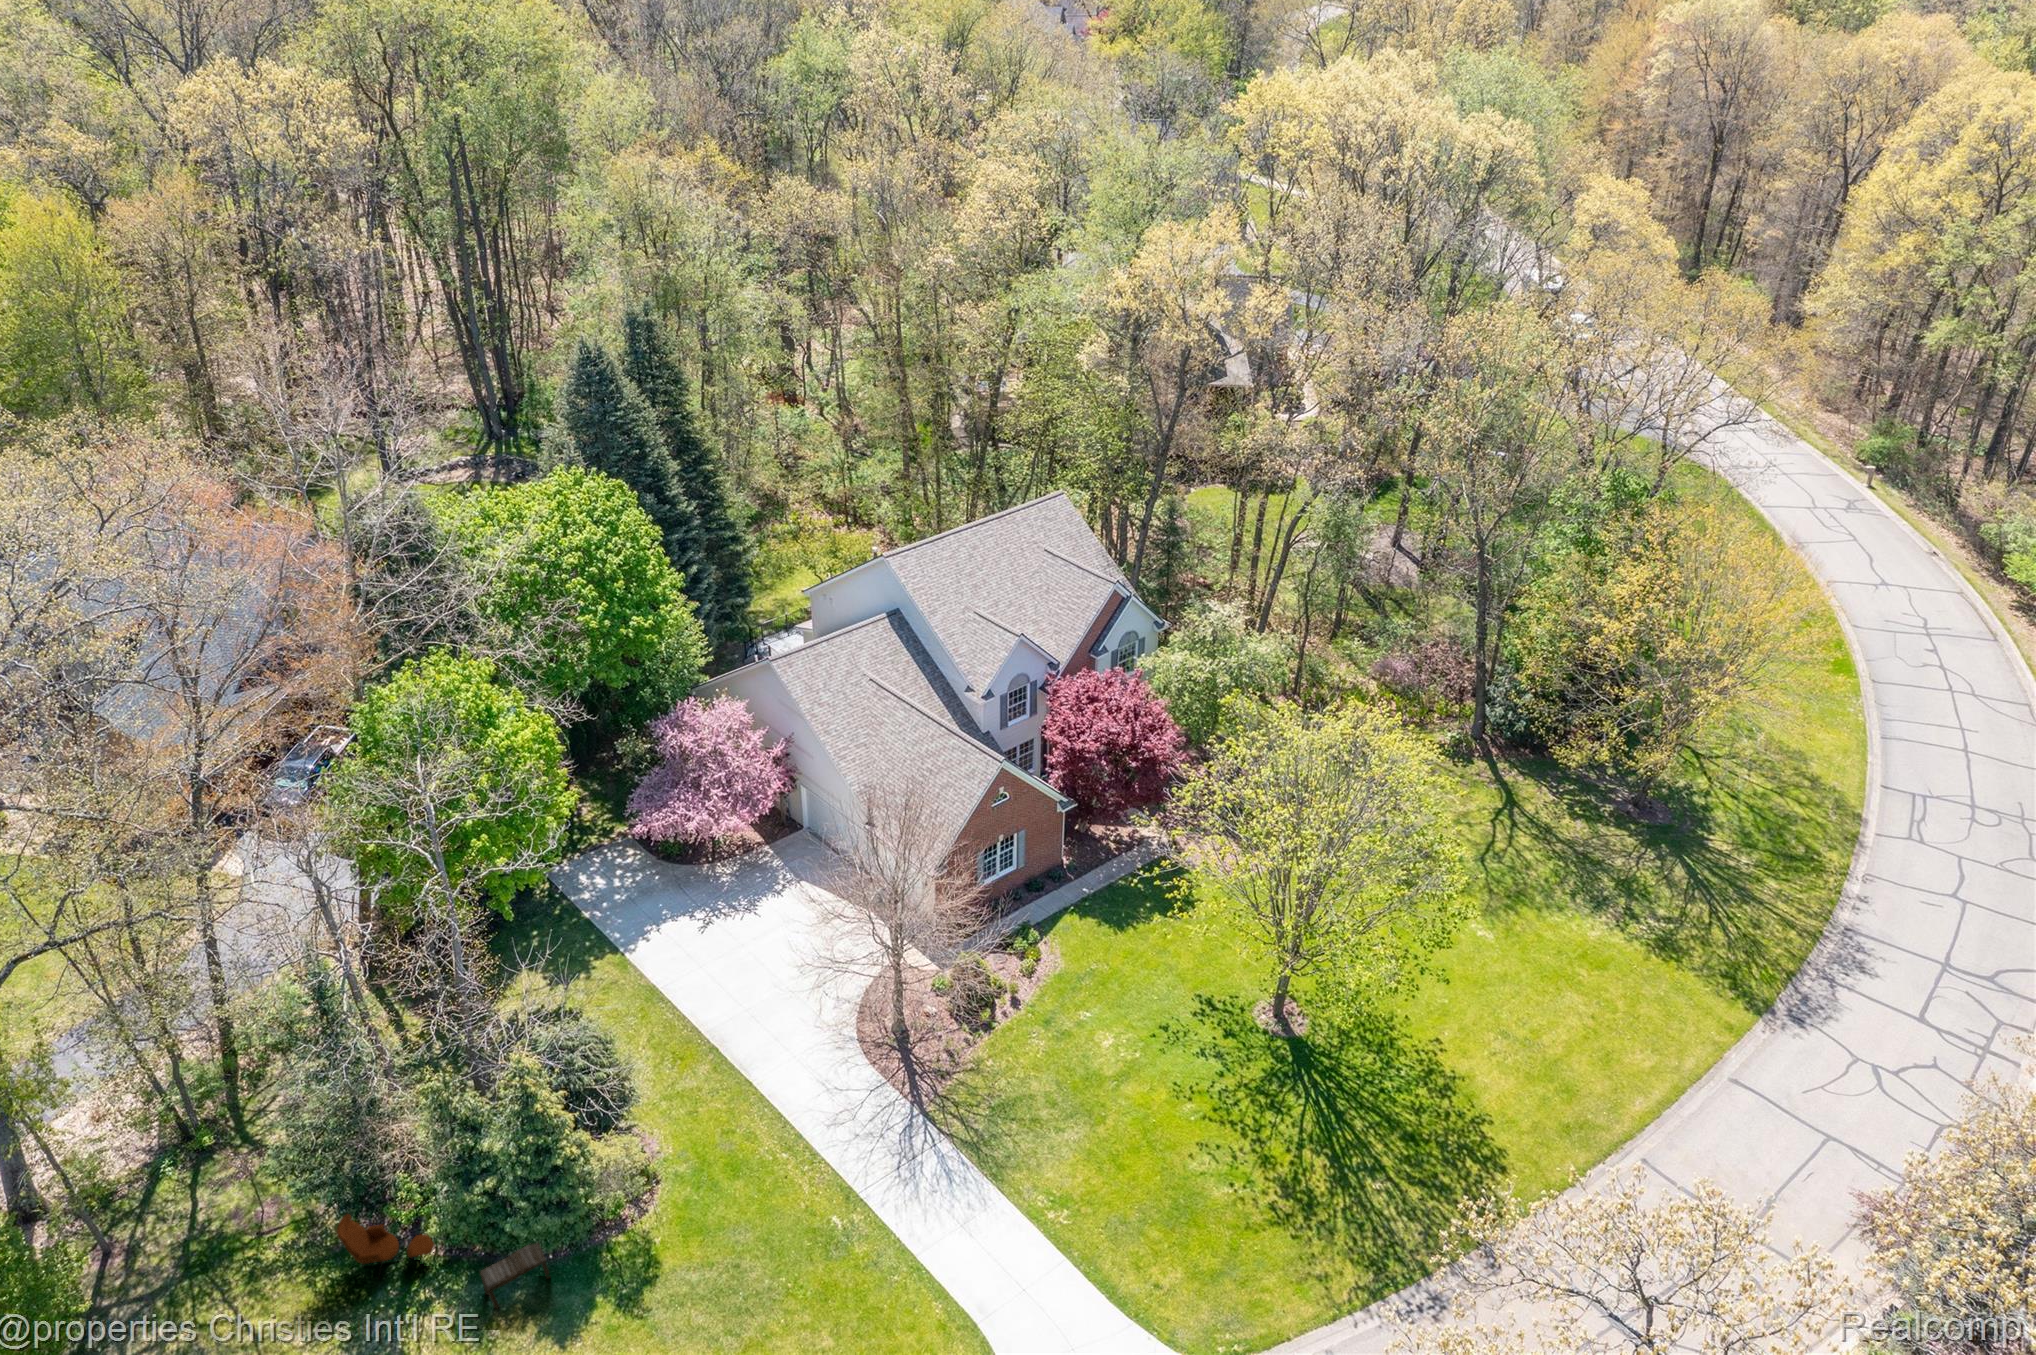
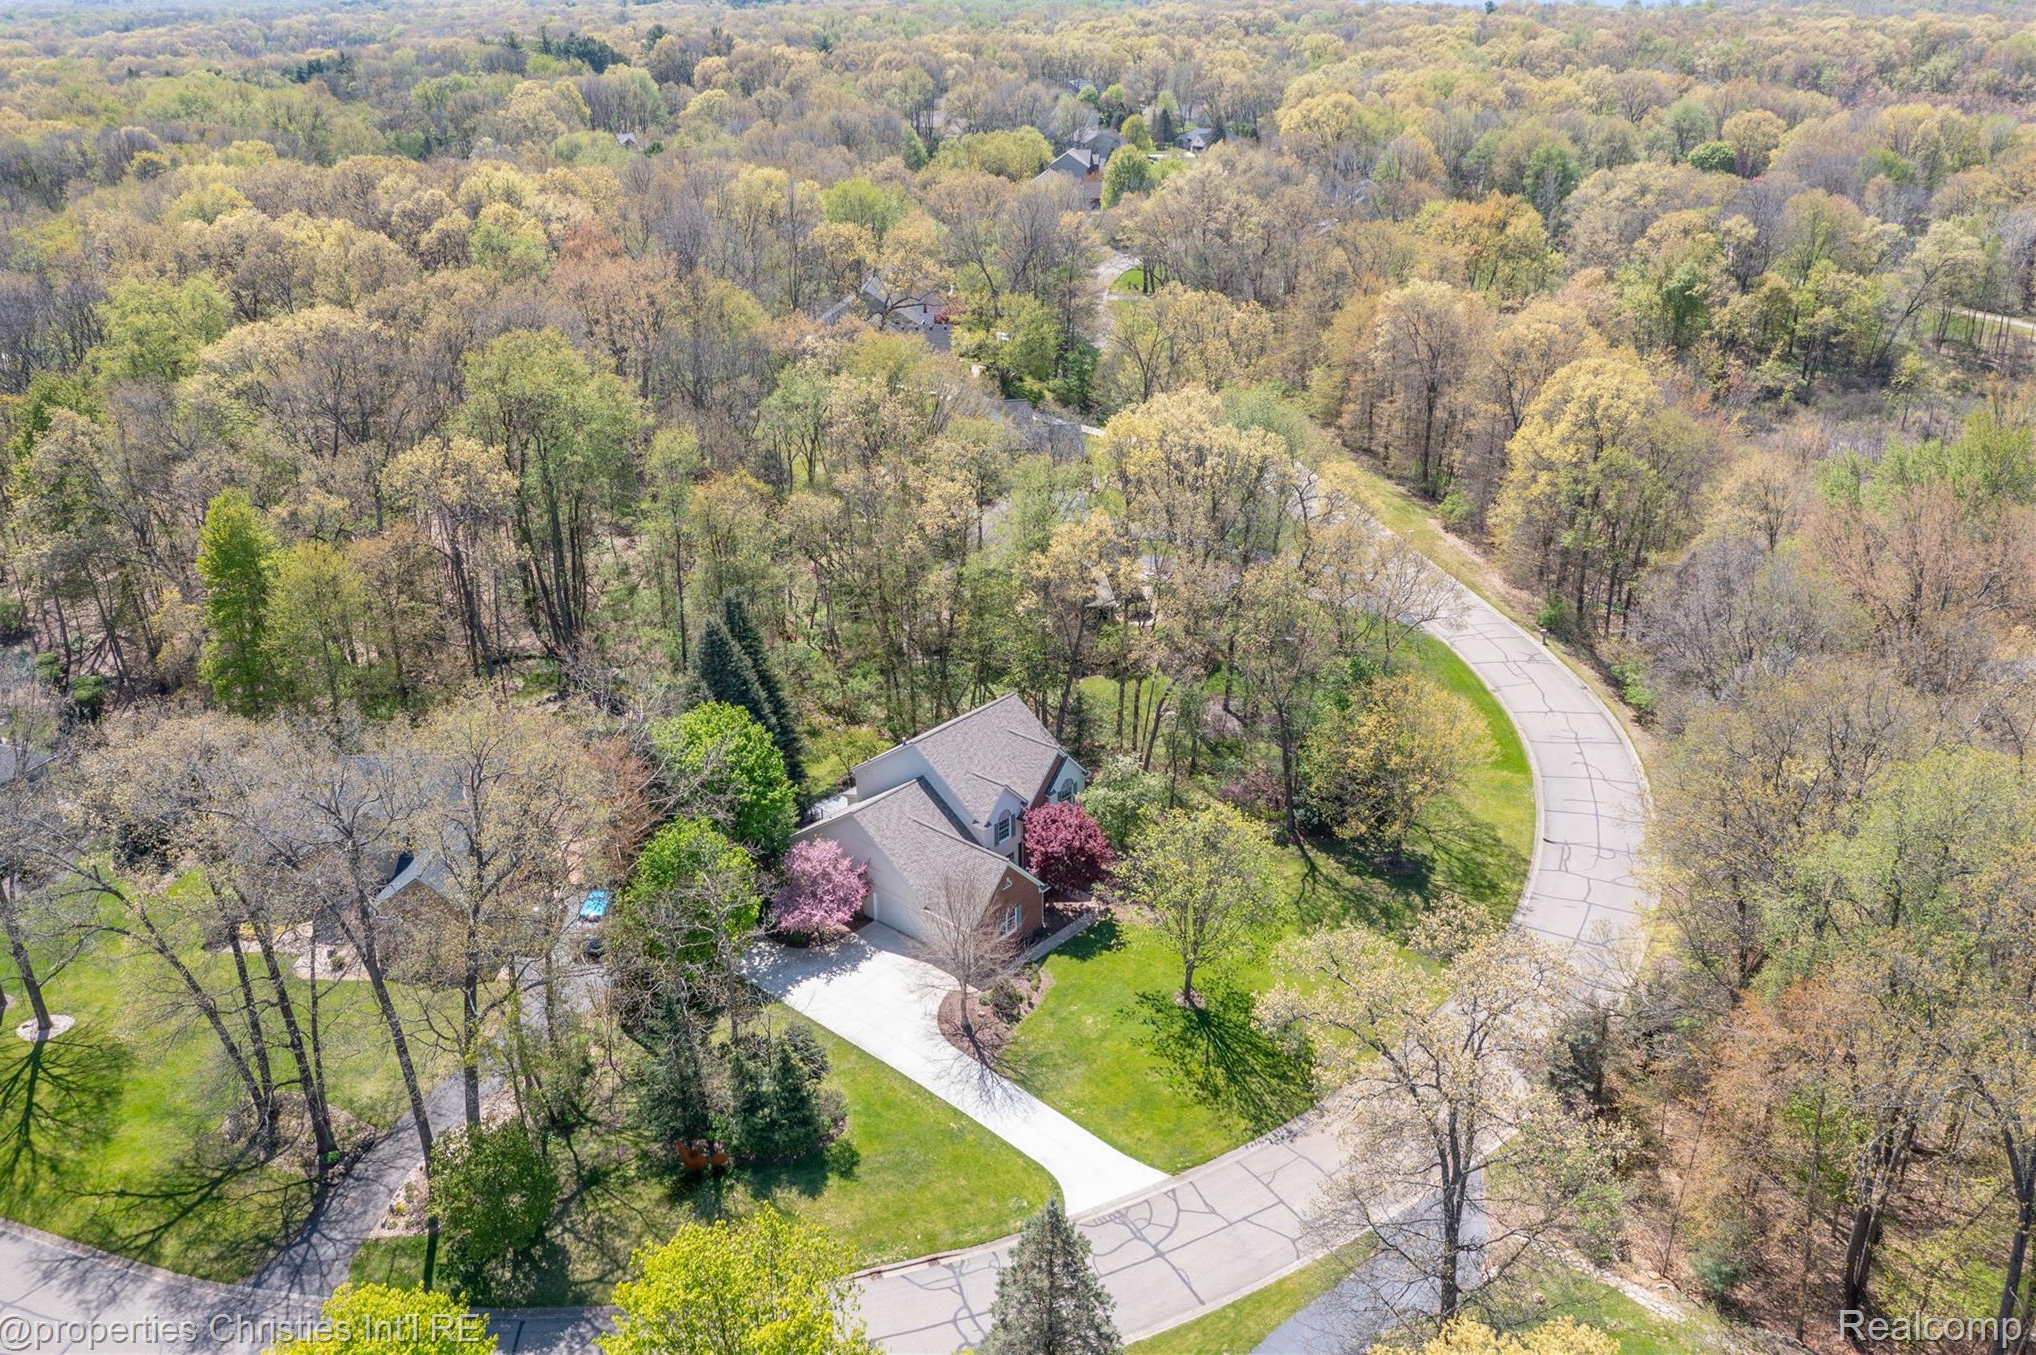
bench: present [480,1243,550,1309] -> none [762,1146,798,1185]

